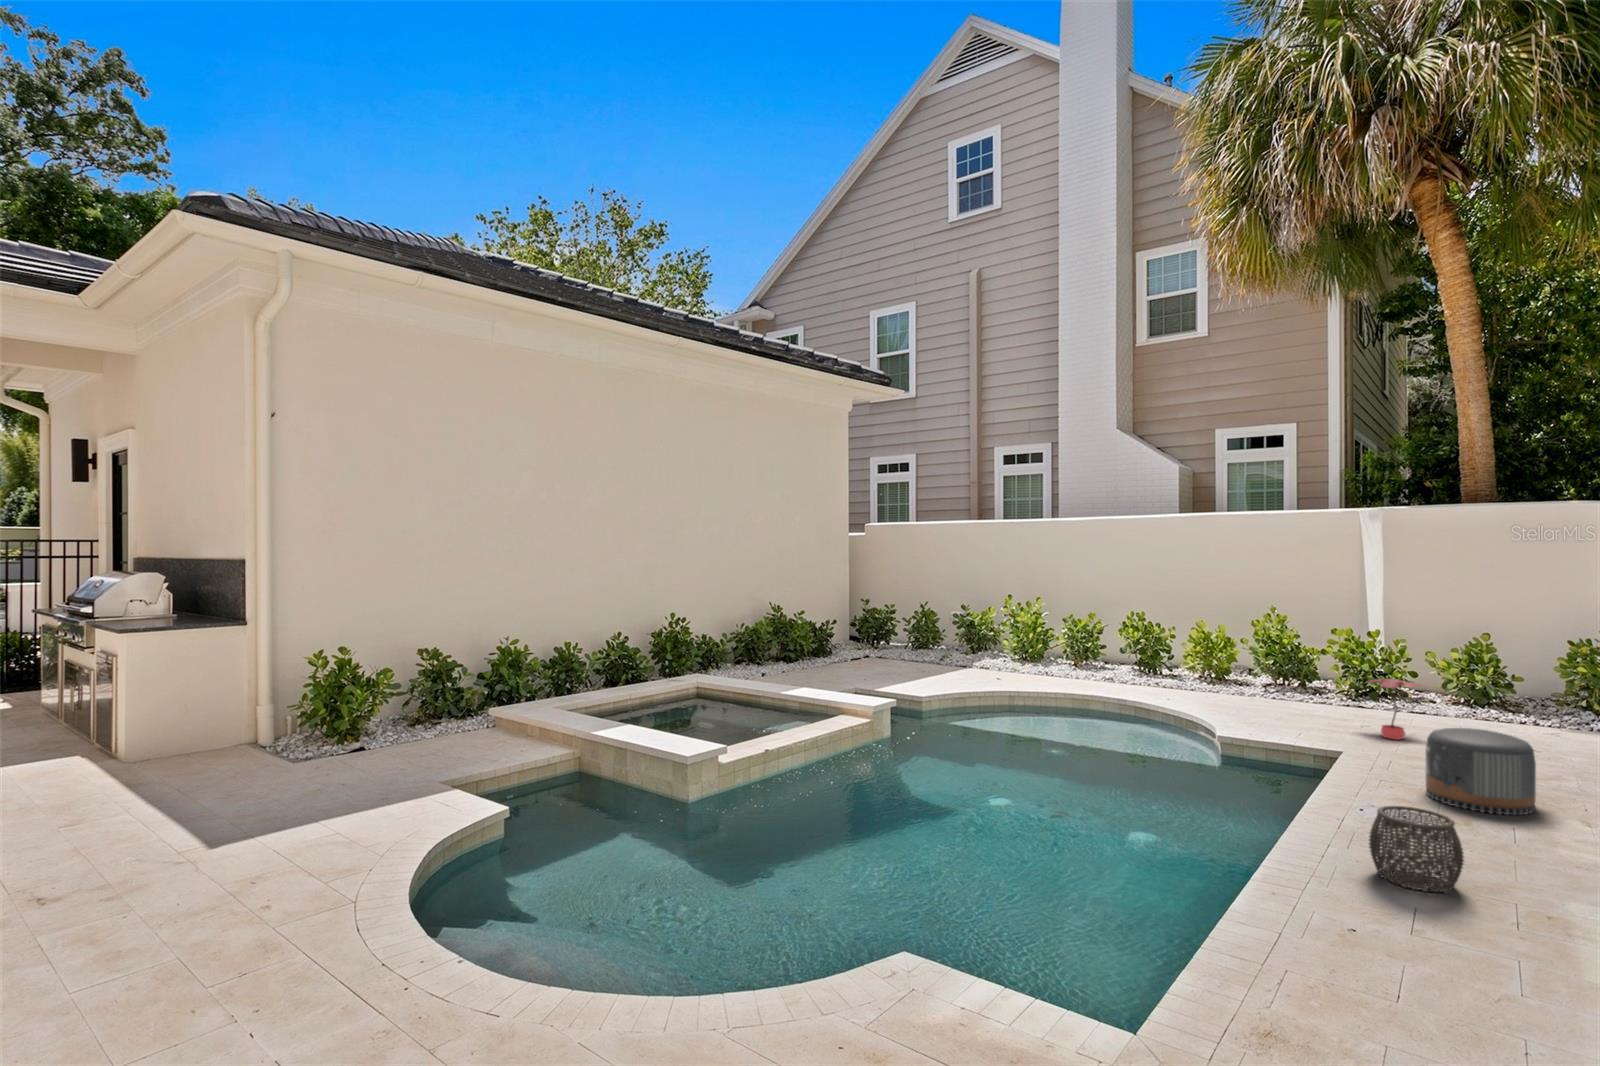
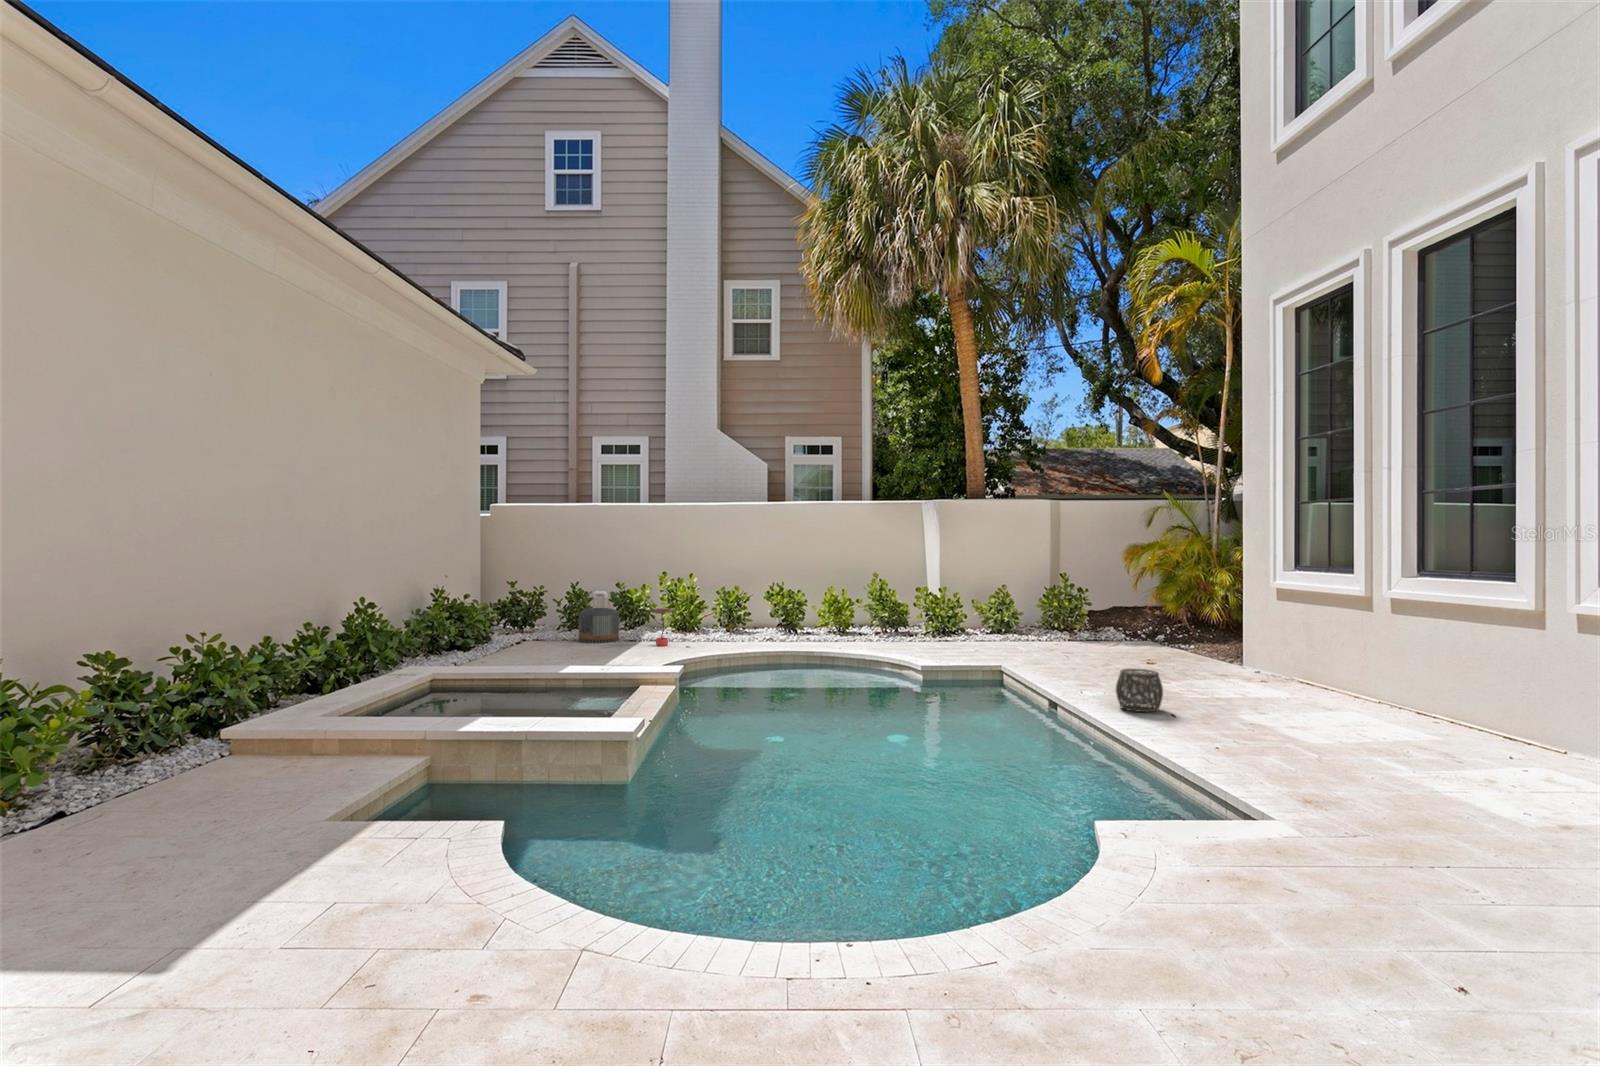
potted plant: present [1368,679,1420,740] -> present [648,608,676,646]
pouf: present [1426,728,1536,815] -> present [579,608,619,643]

